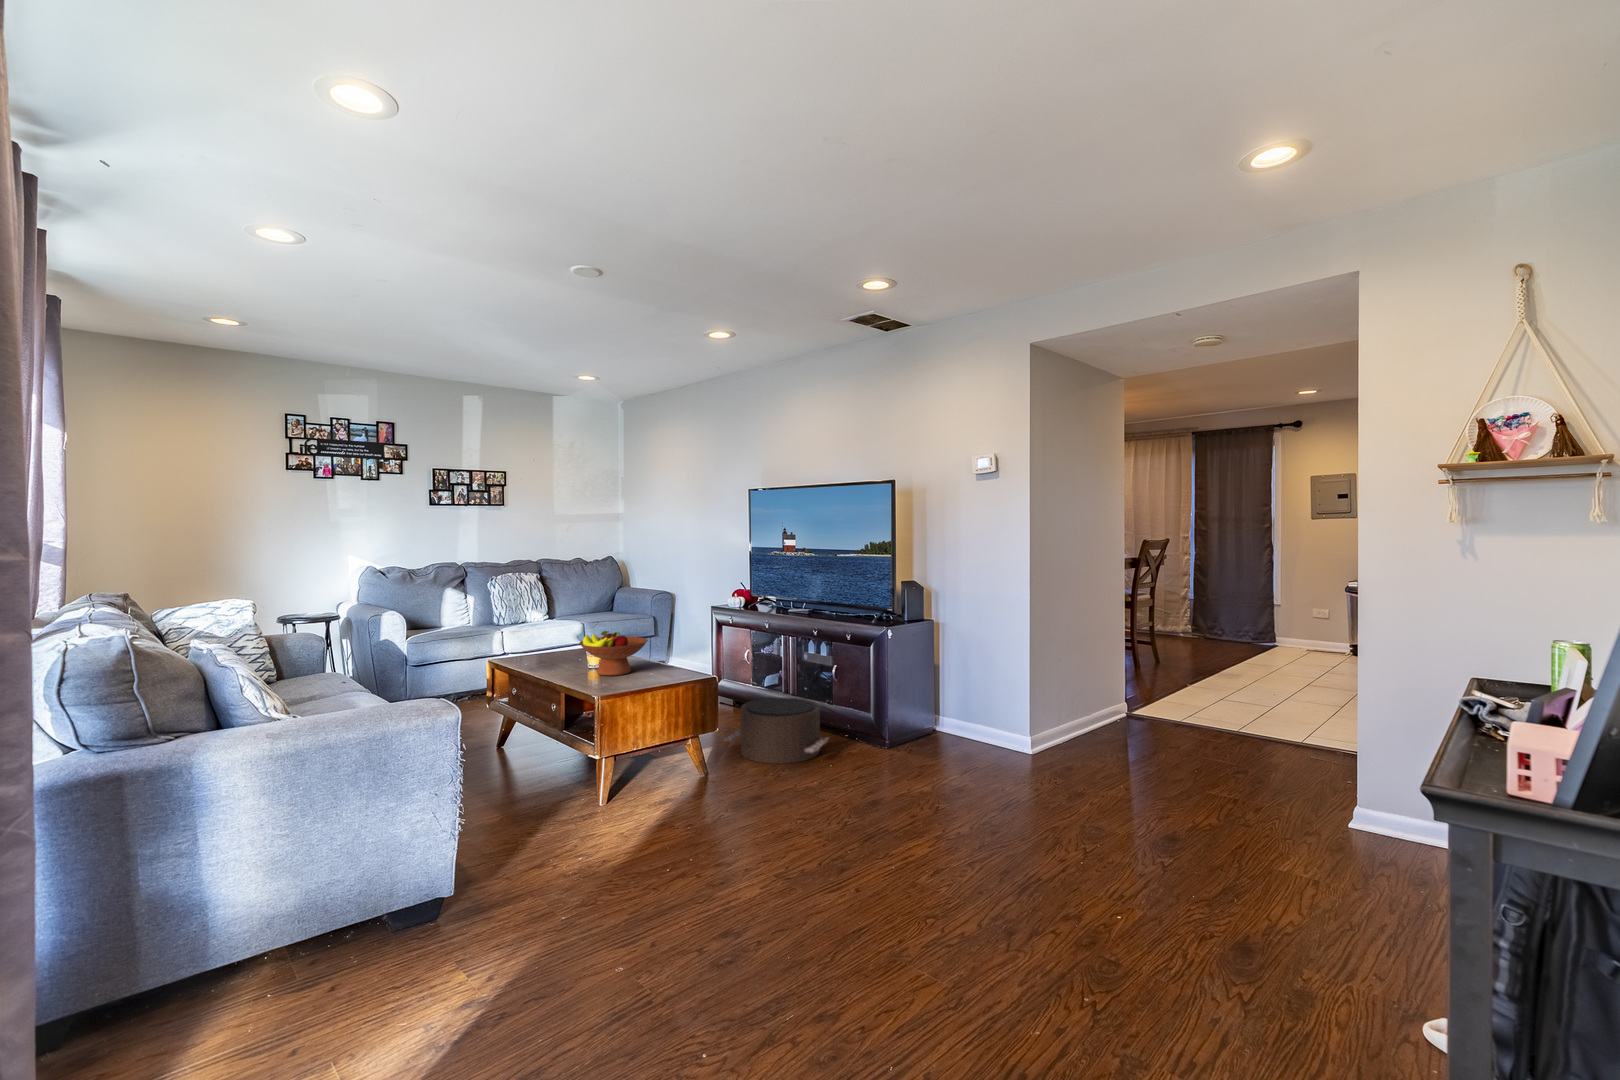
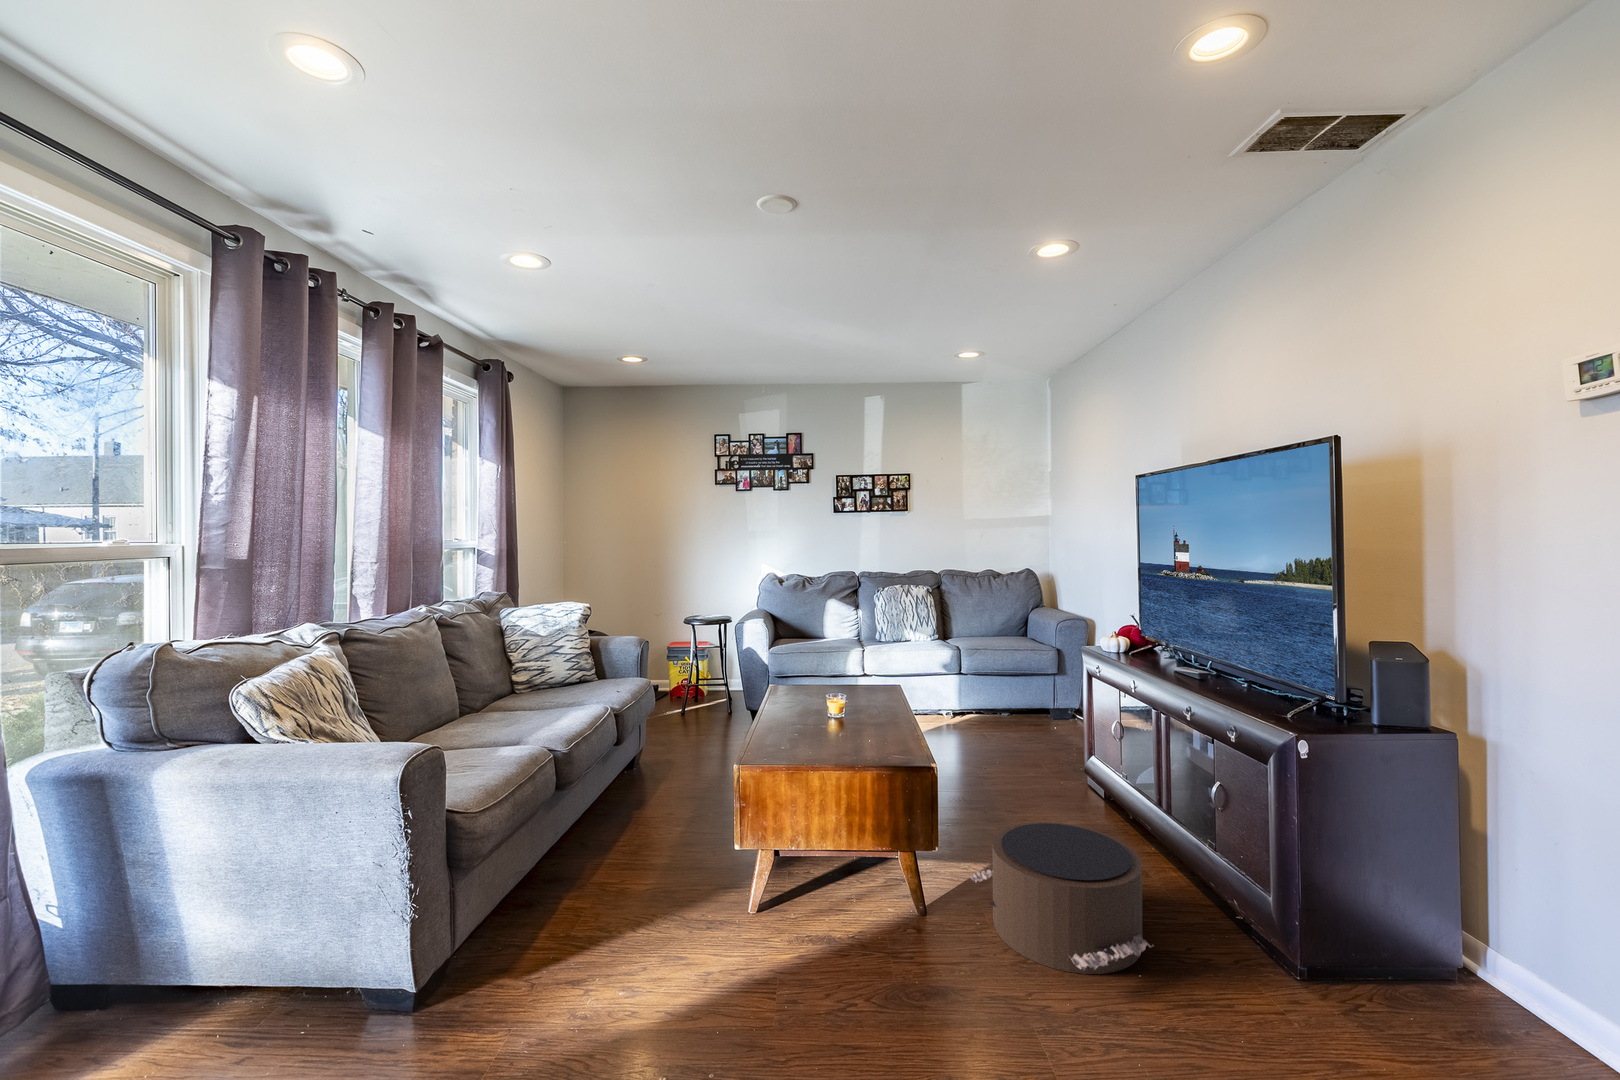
fruit bowl: present [580,631,648,676] -> none [772,676,862,741]

